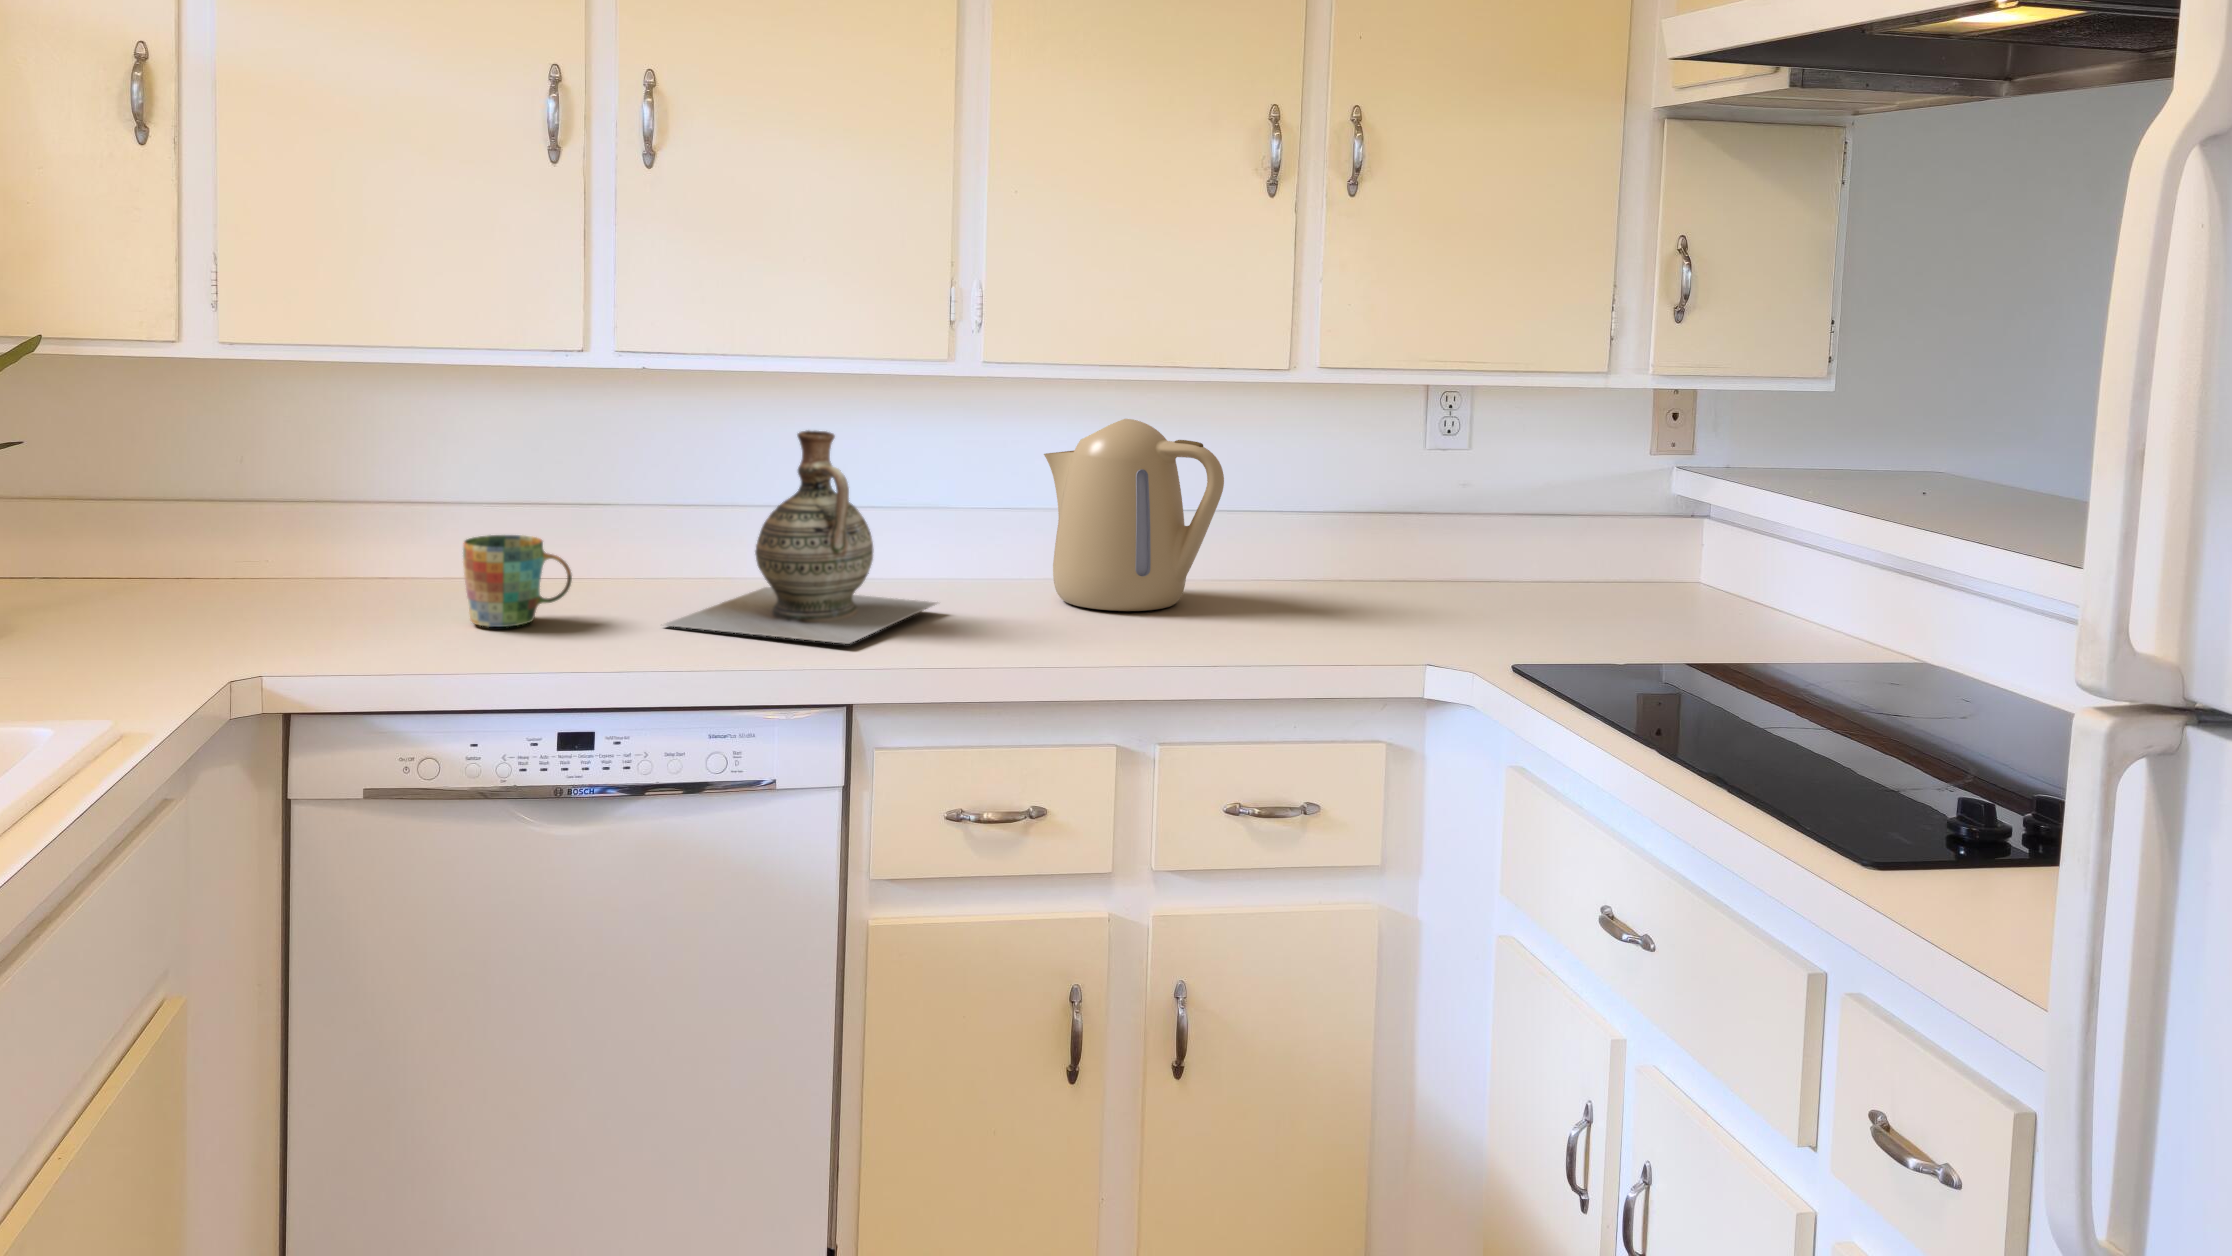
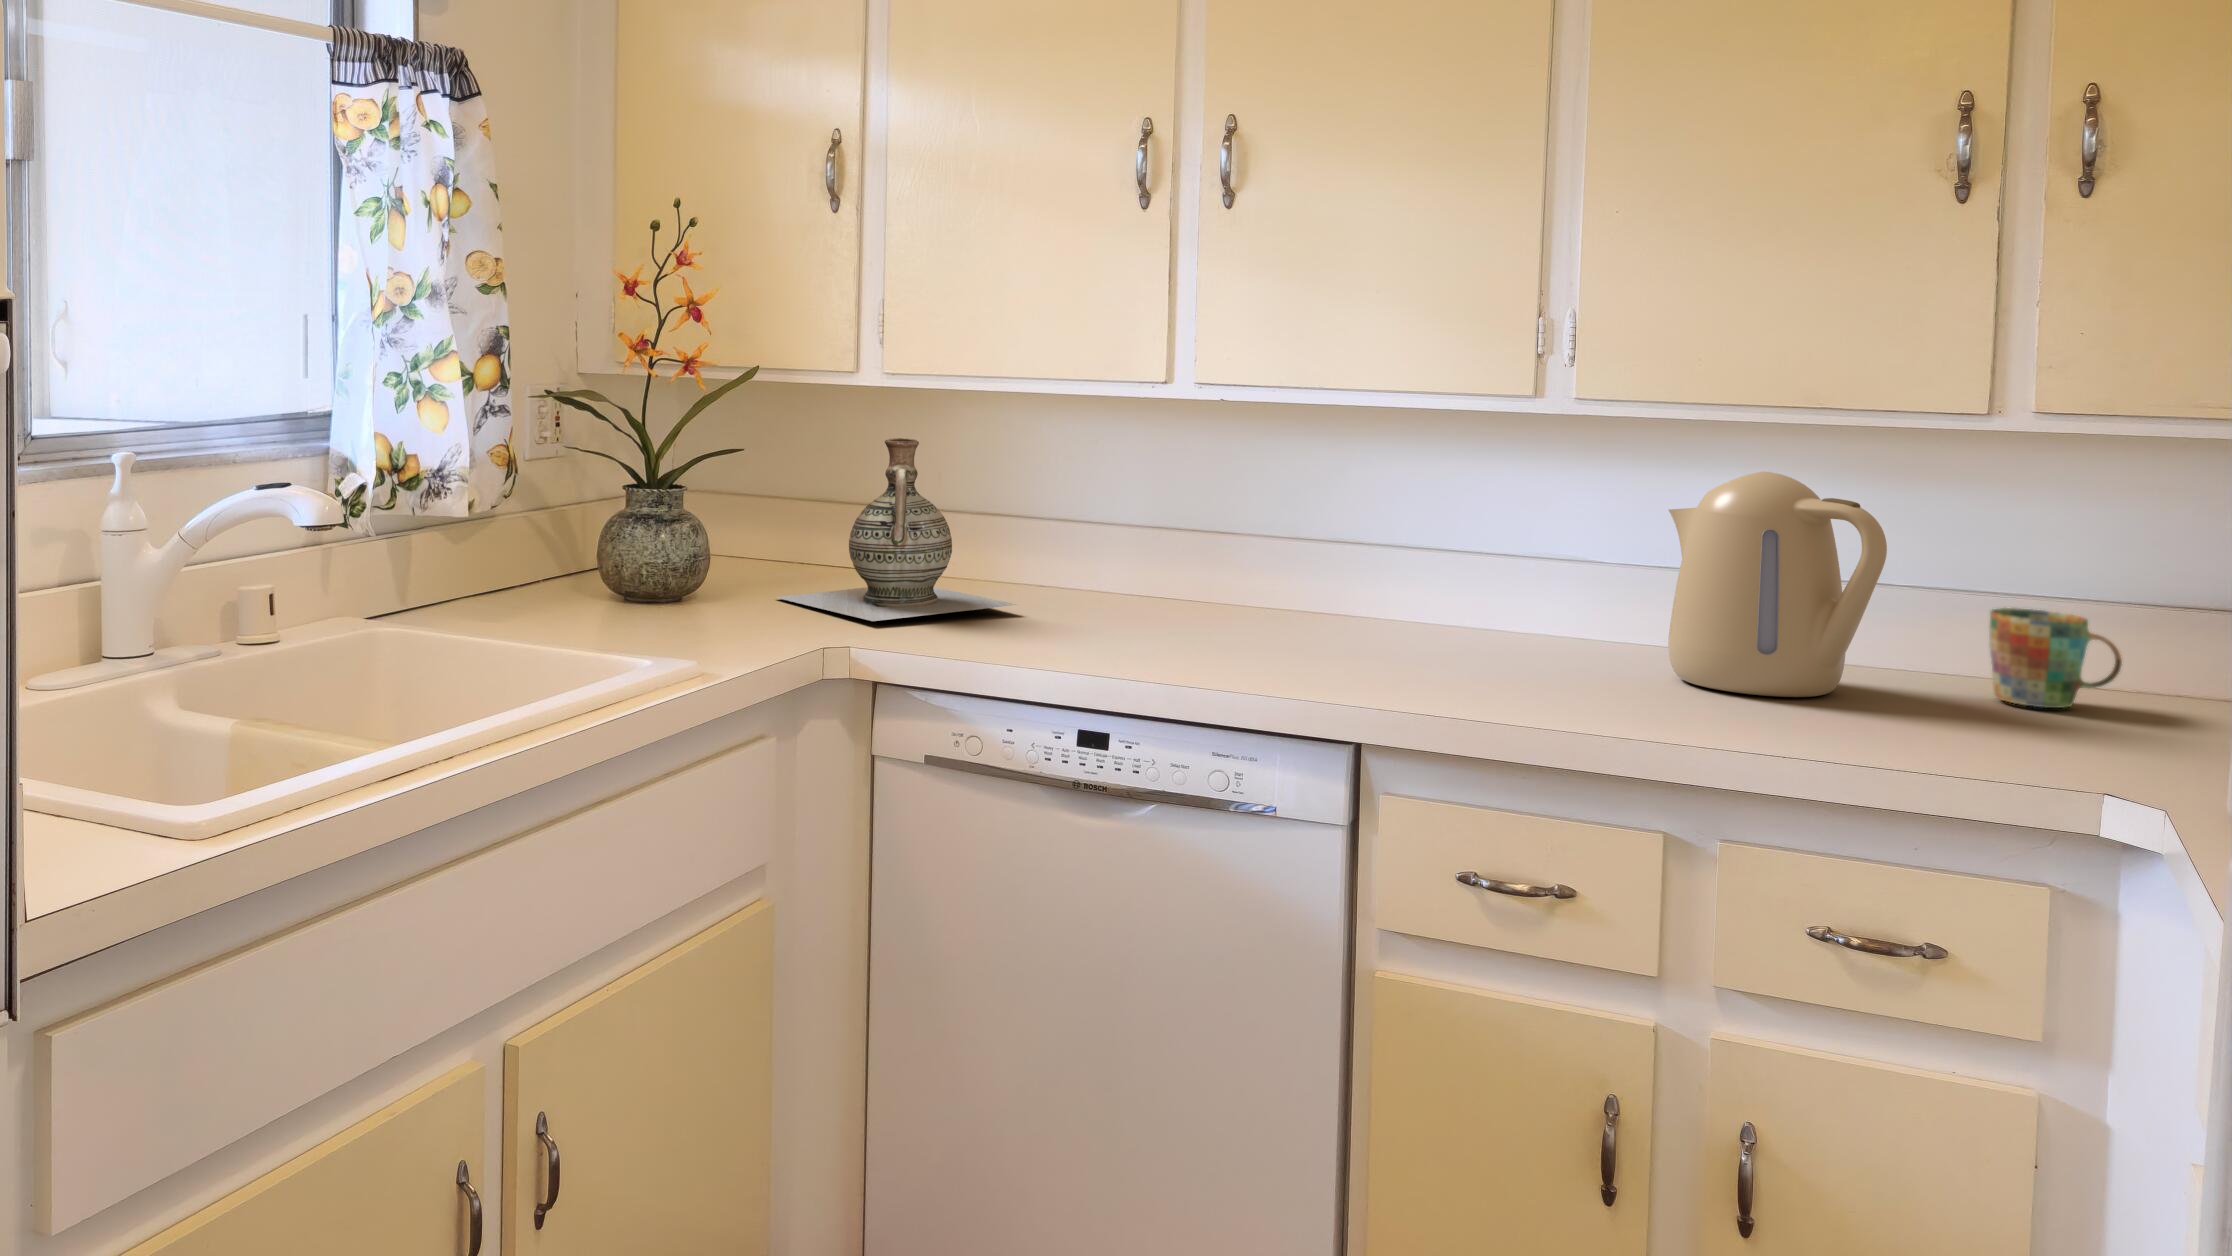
ceramic jug: present [665,430,937,644] -> present [776,438,1017,621]
mug: present [463,535,572,627] -> present [1989,608,2122,708]

